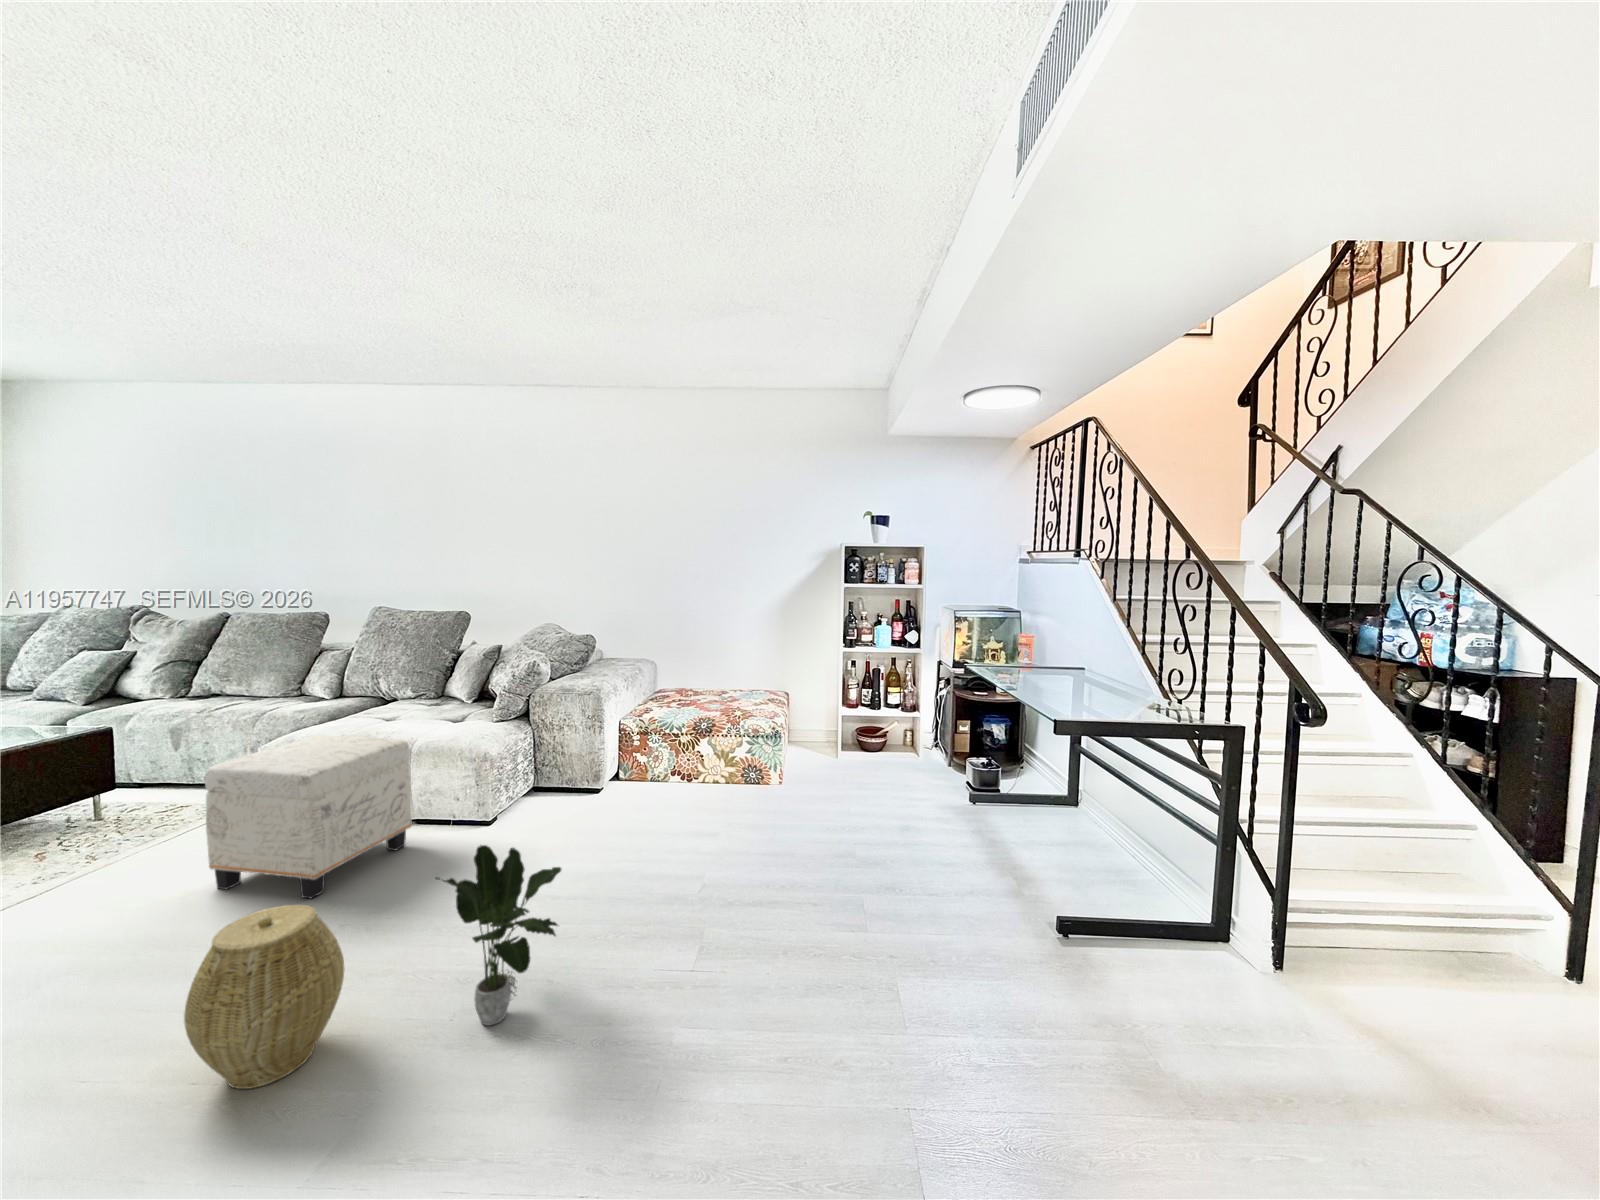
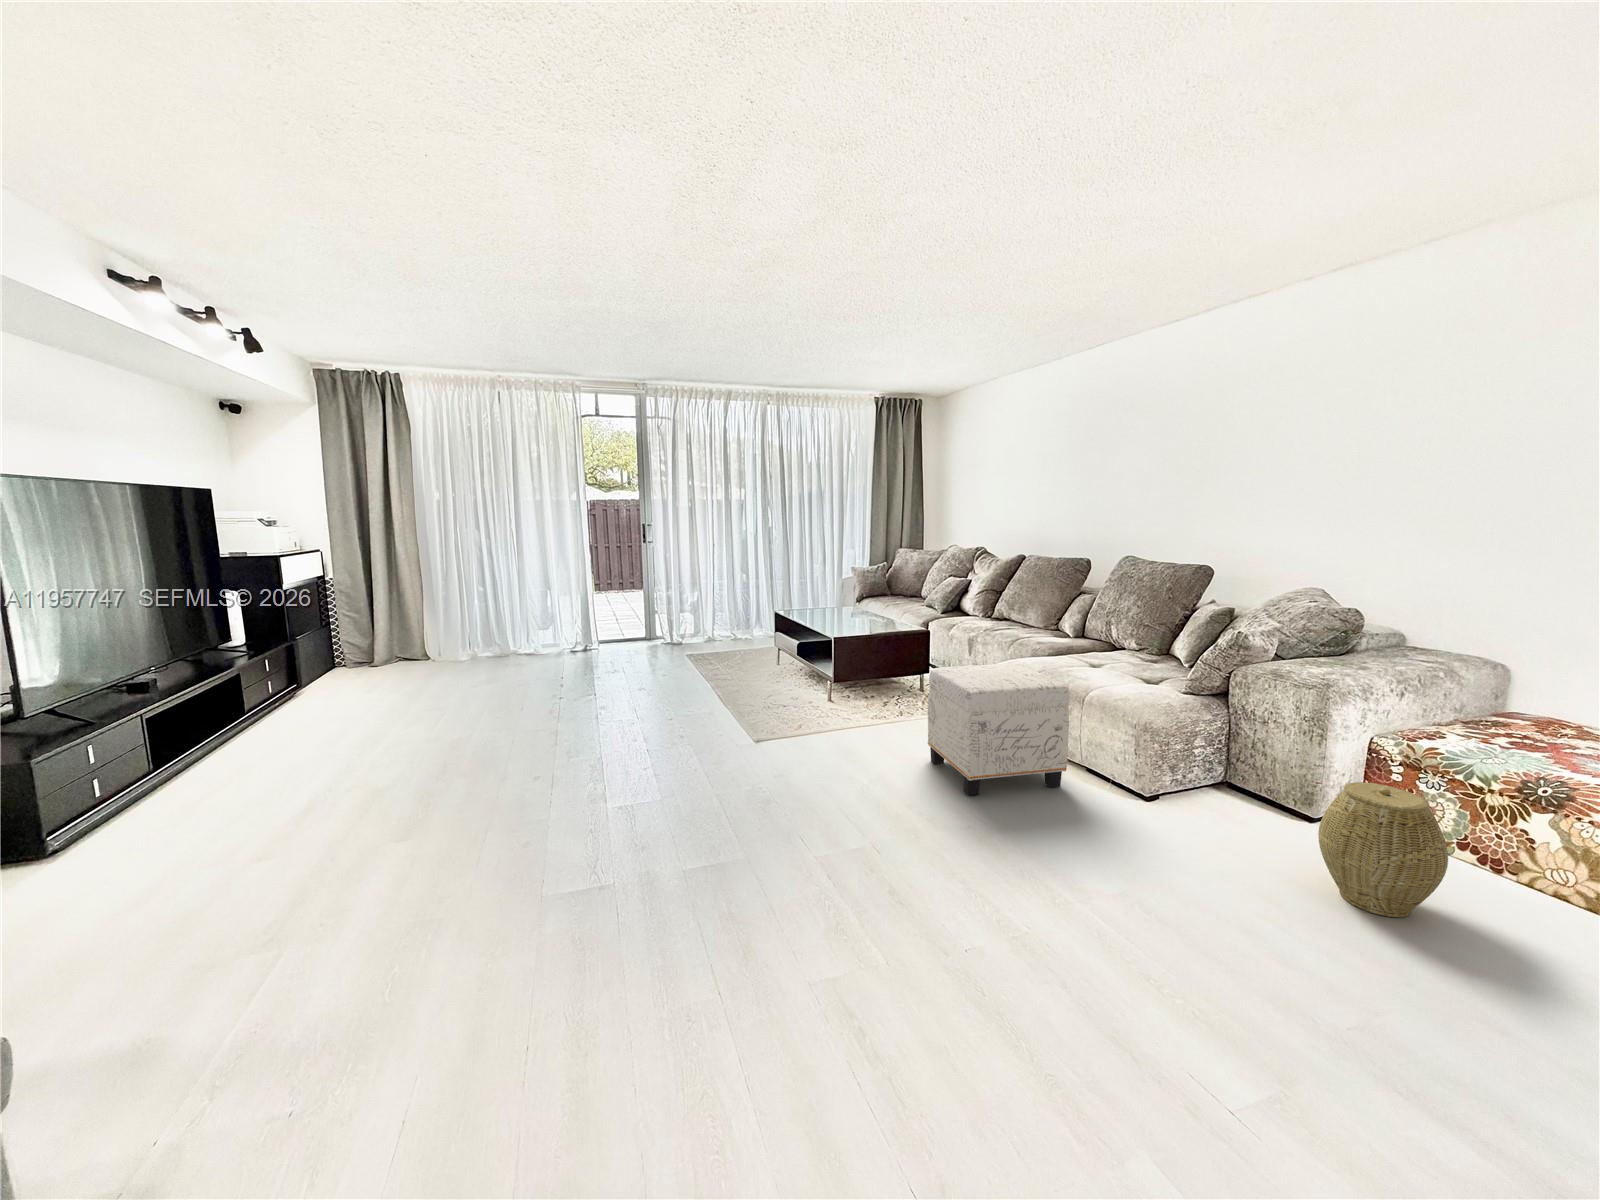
potted plant: present [436,845,561,1025] -> none [953,796,1072,980]
woven basket: present [184,905,344,1089] -> present [1318,782,1448,917]

